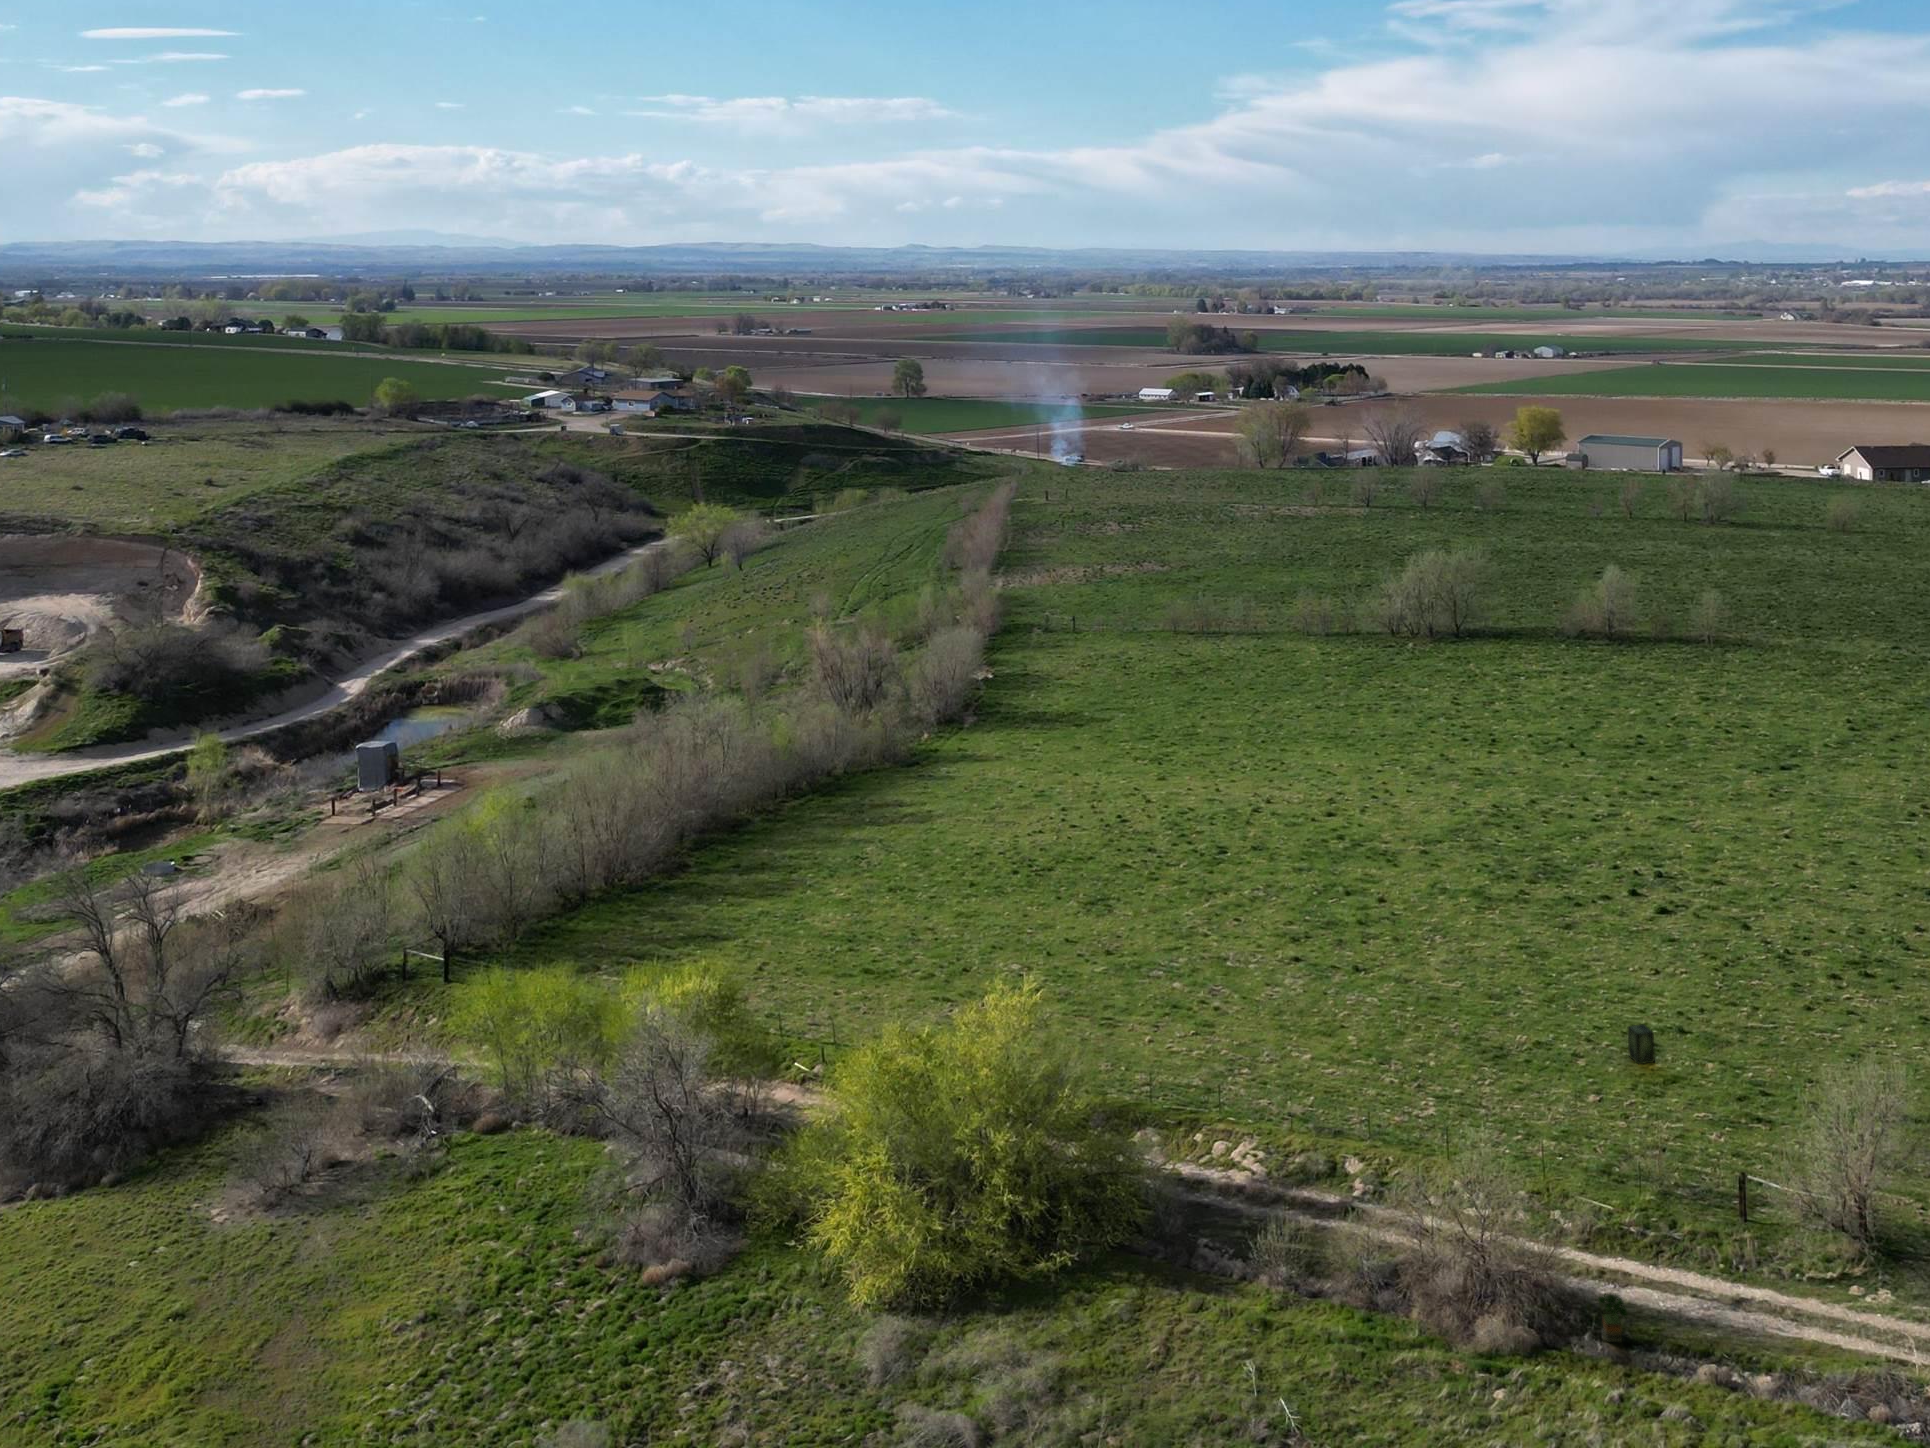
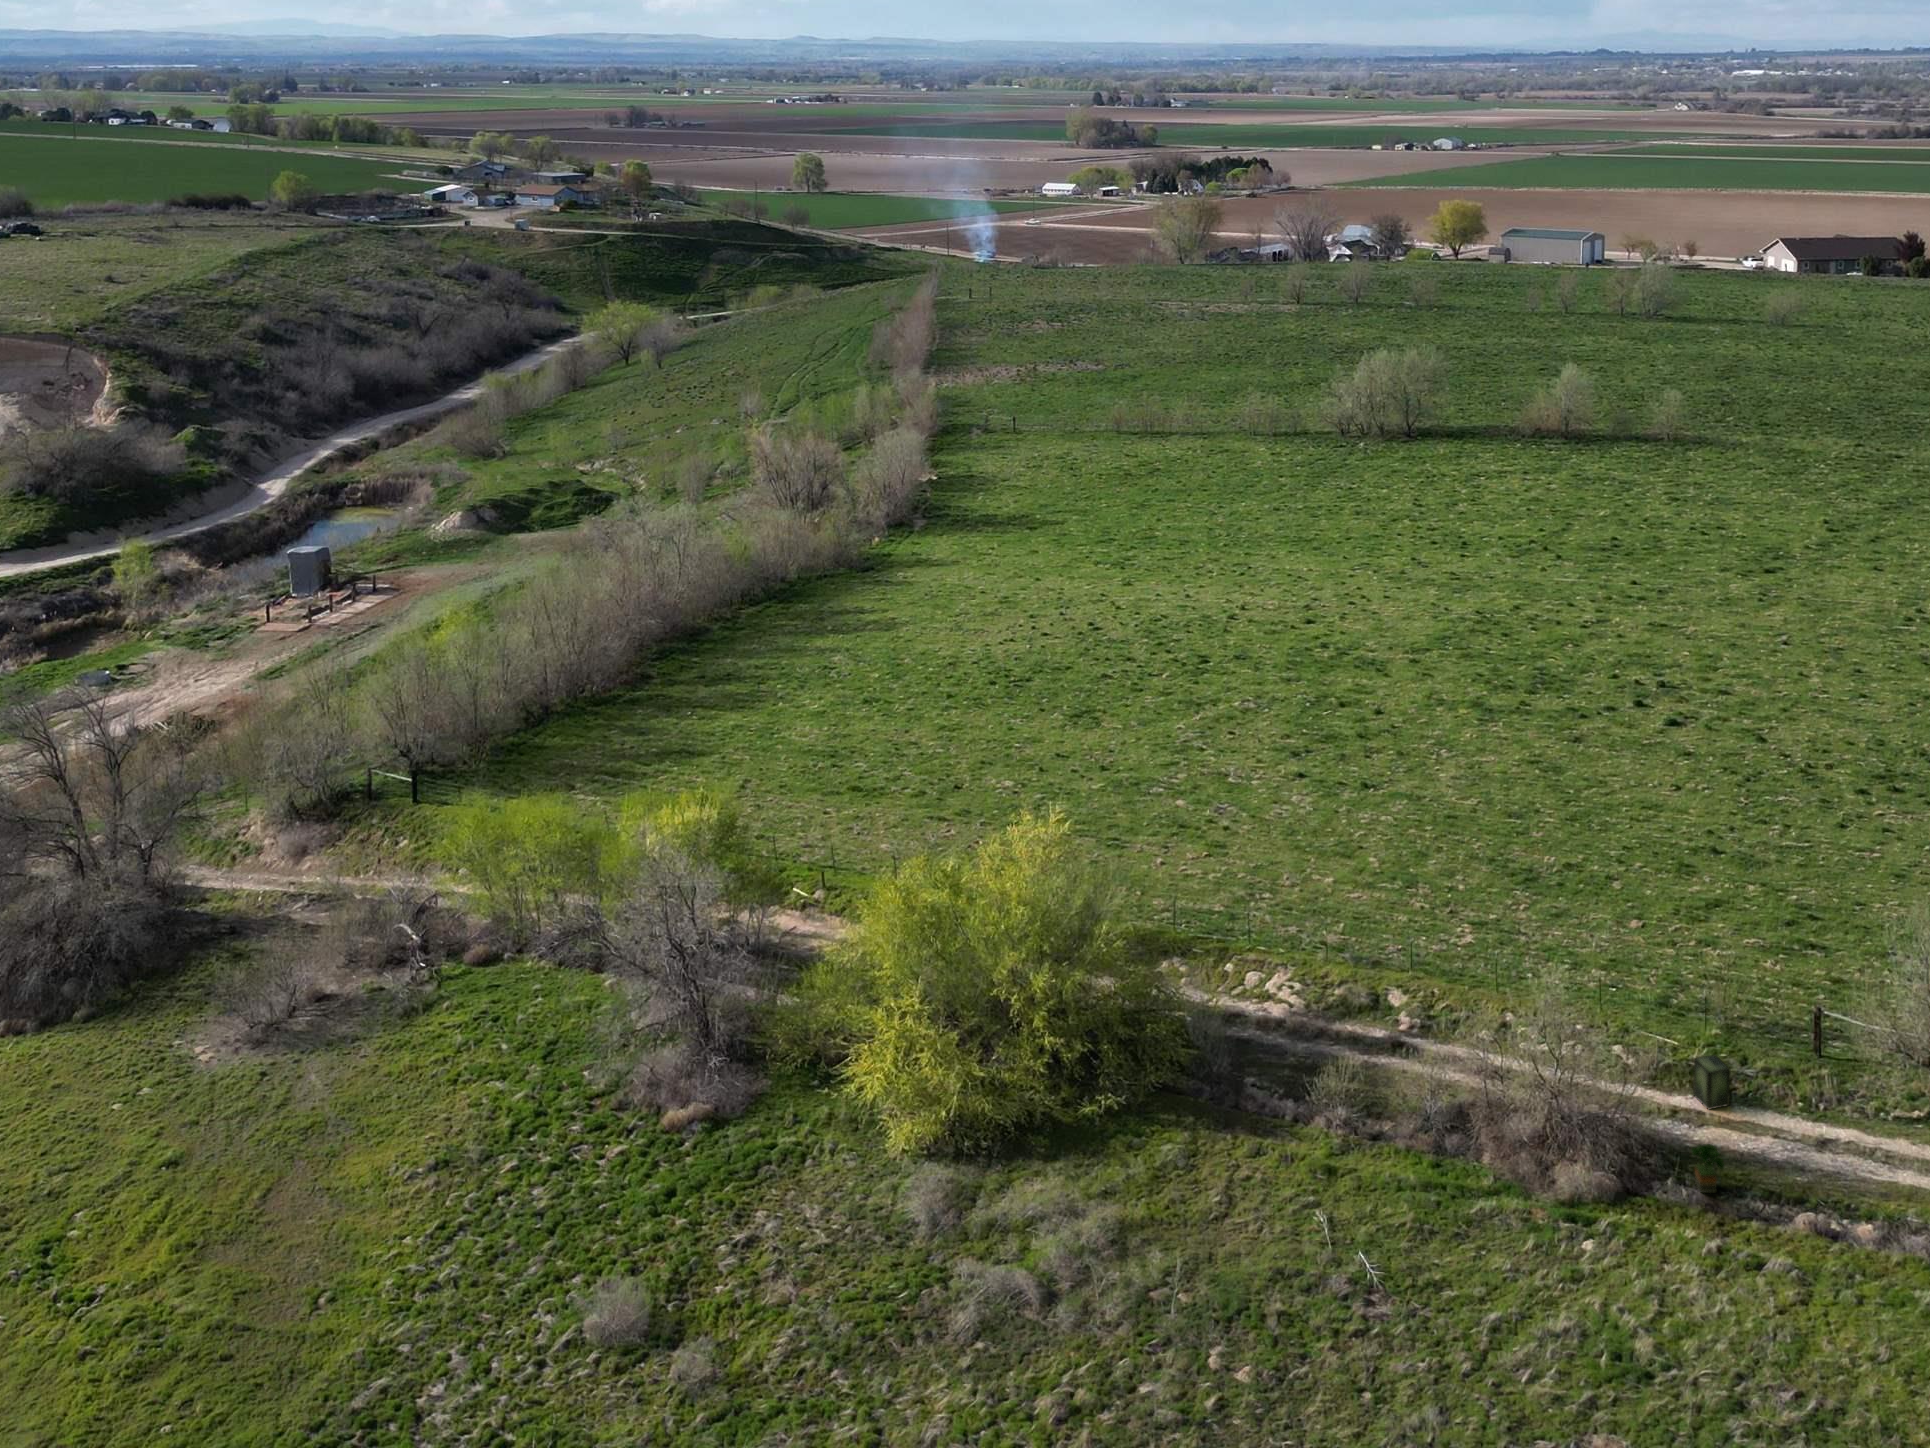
storage box: present [1627,1024,1655,1064] -> present [1693,1055,1731,1109]

